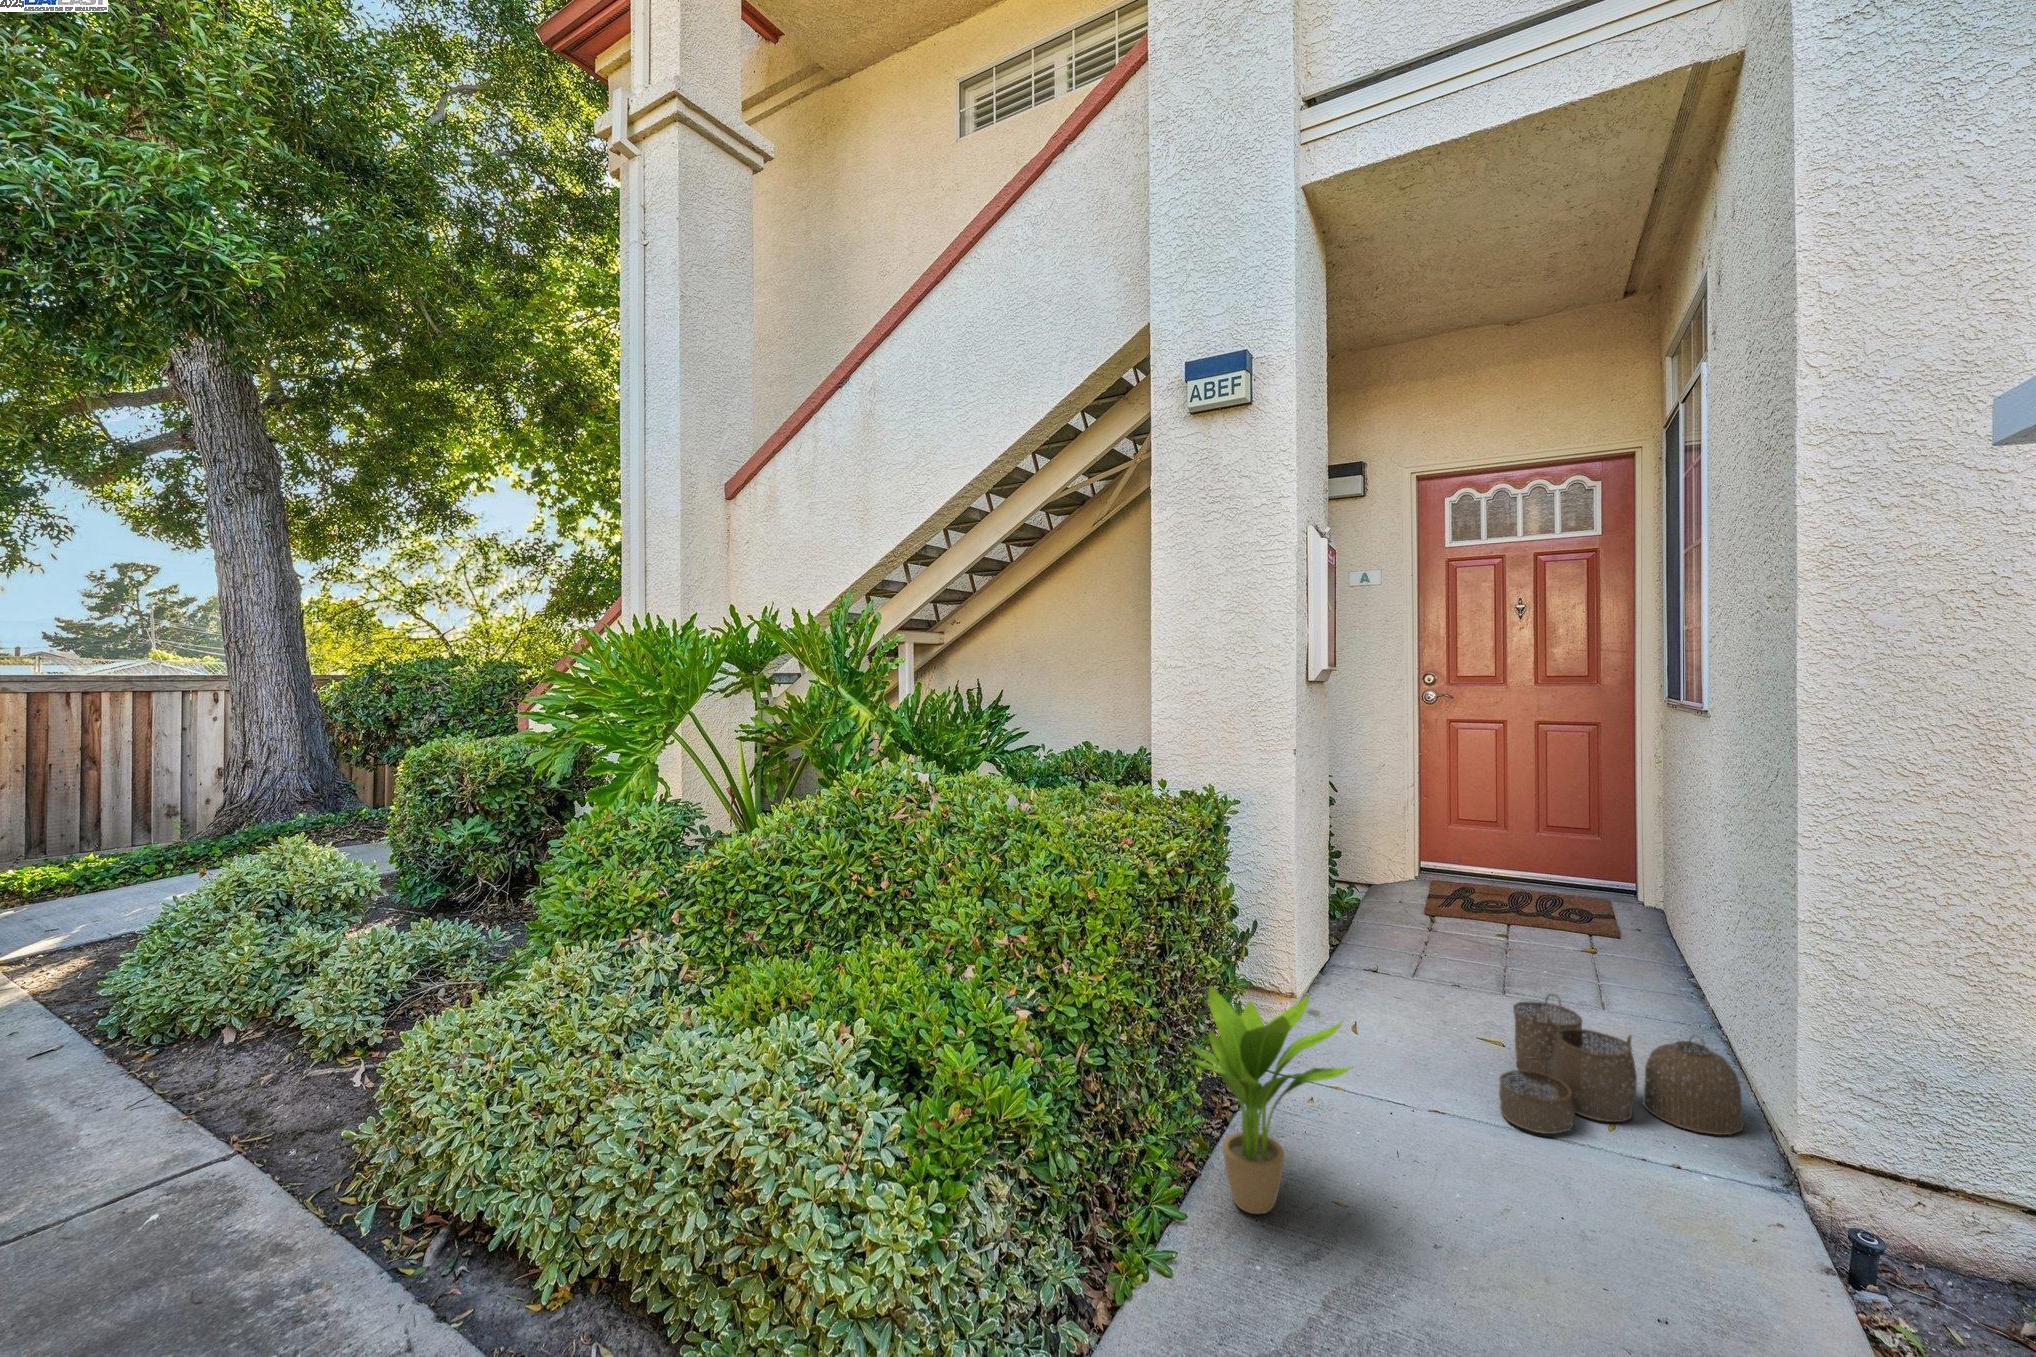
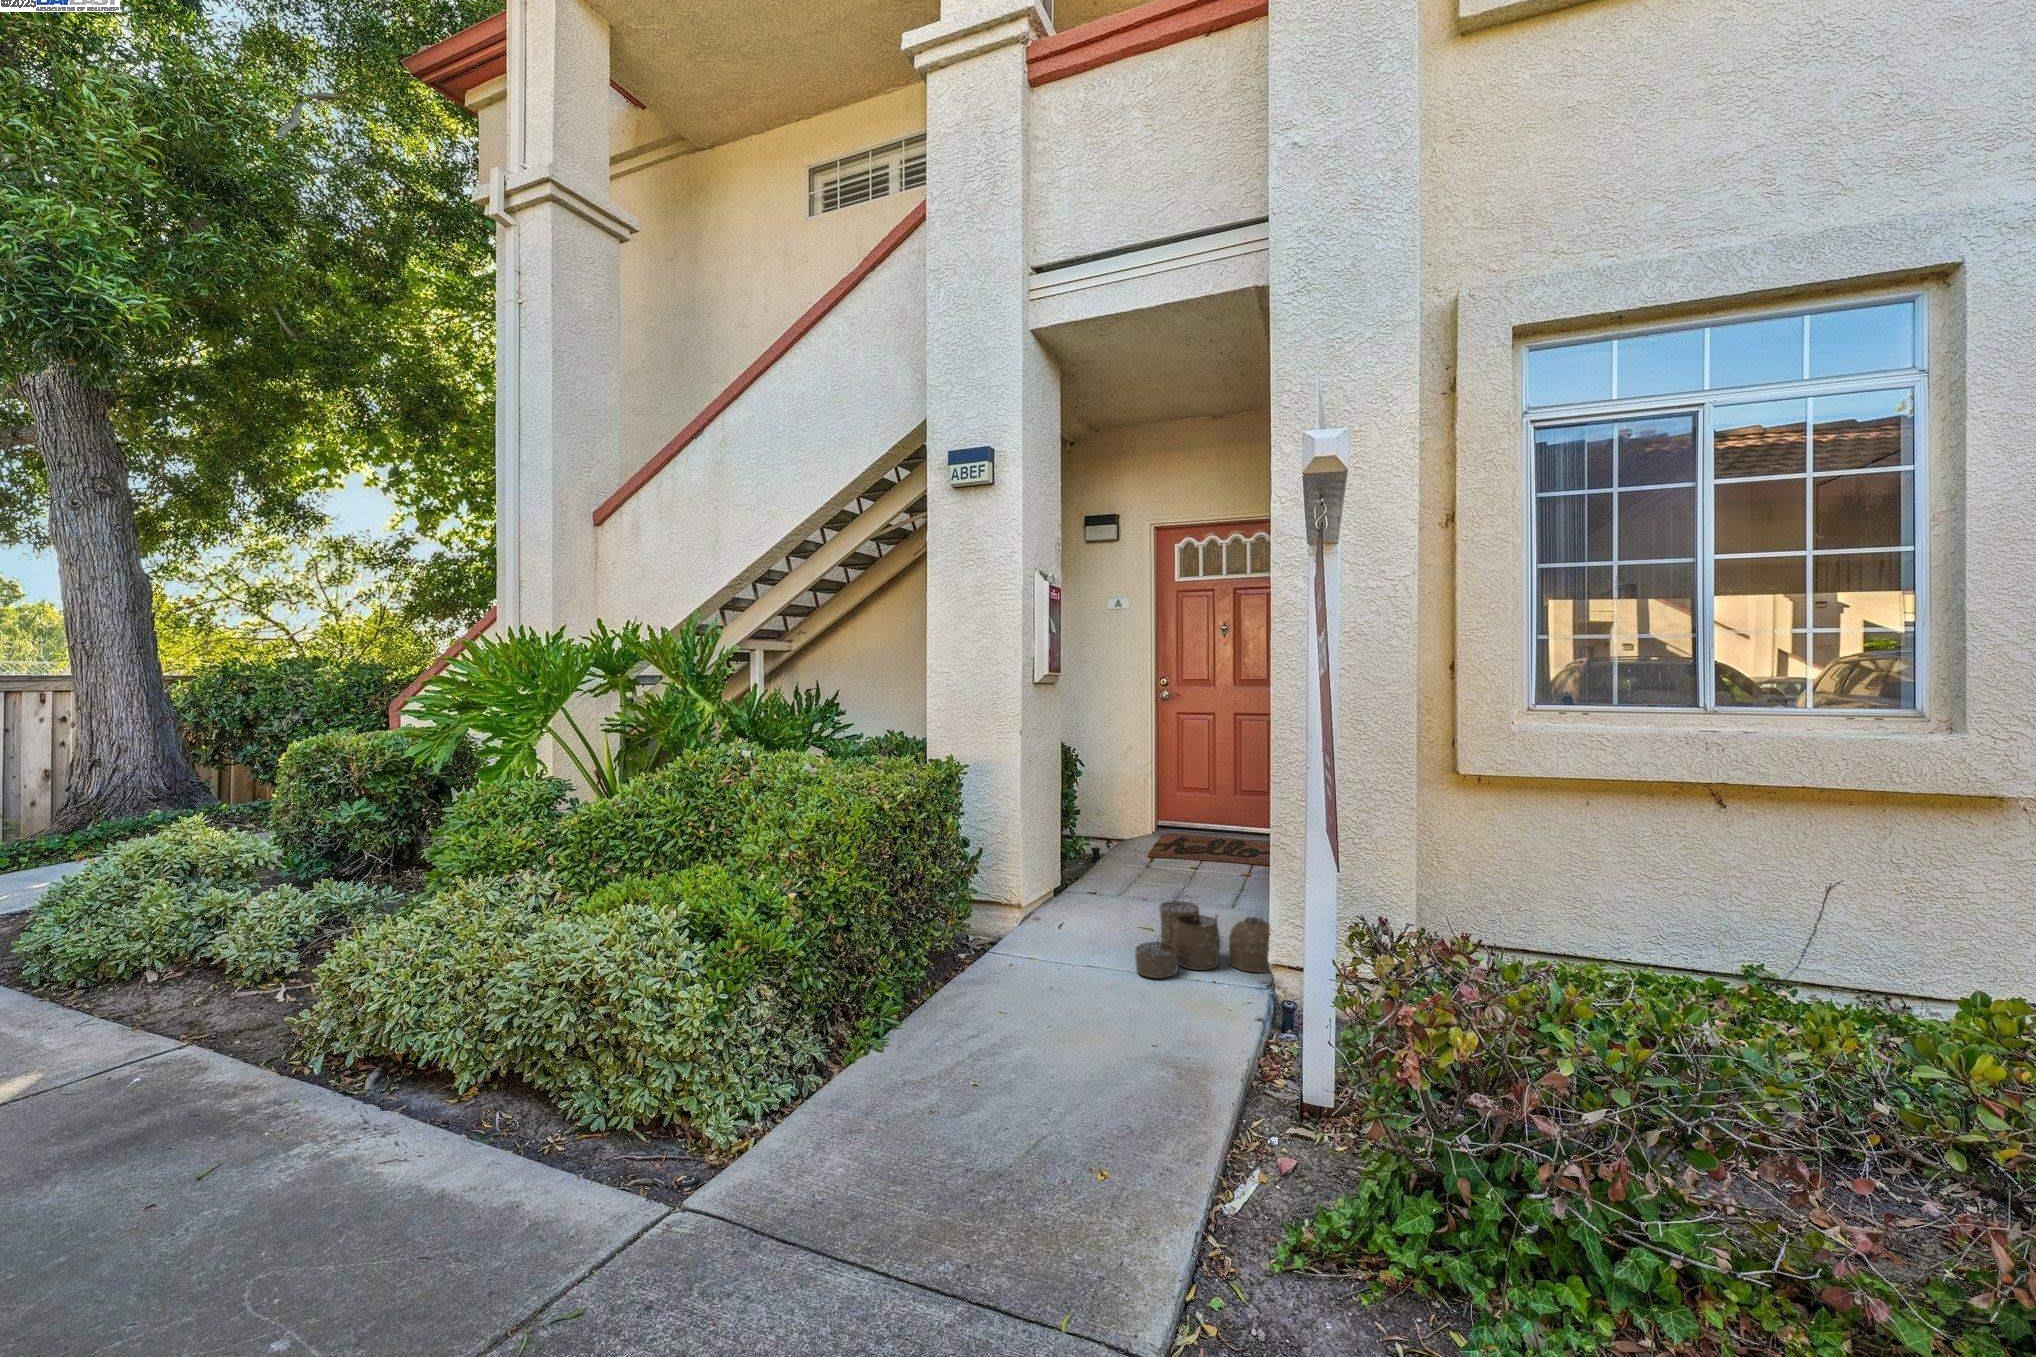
potted plant: present [1188,986,1351,1214] -> none [905,888,1011,1029]

